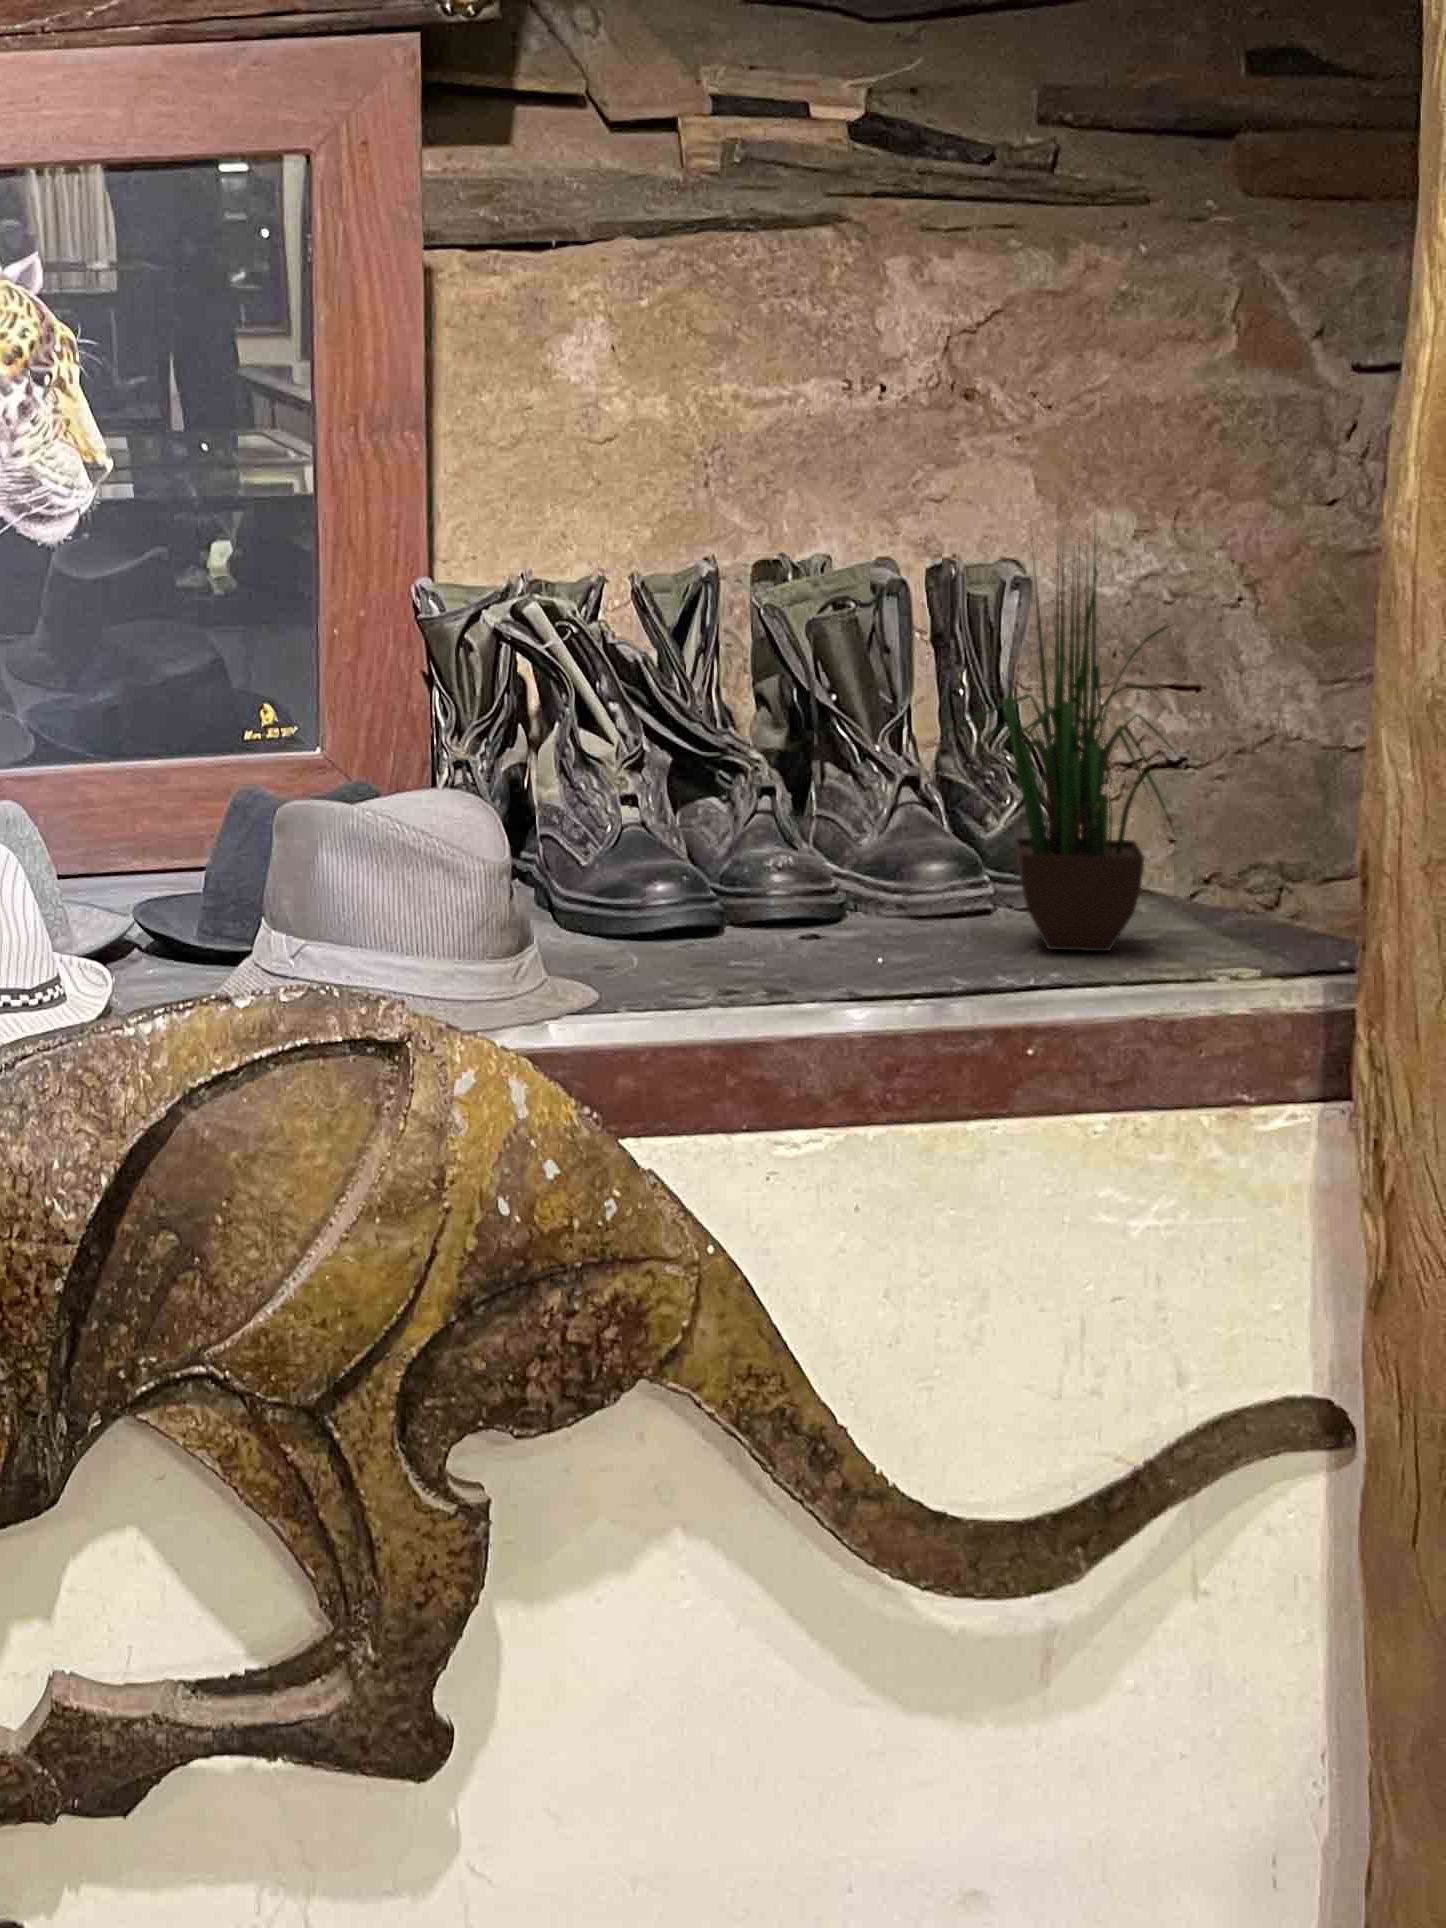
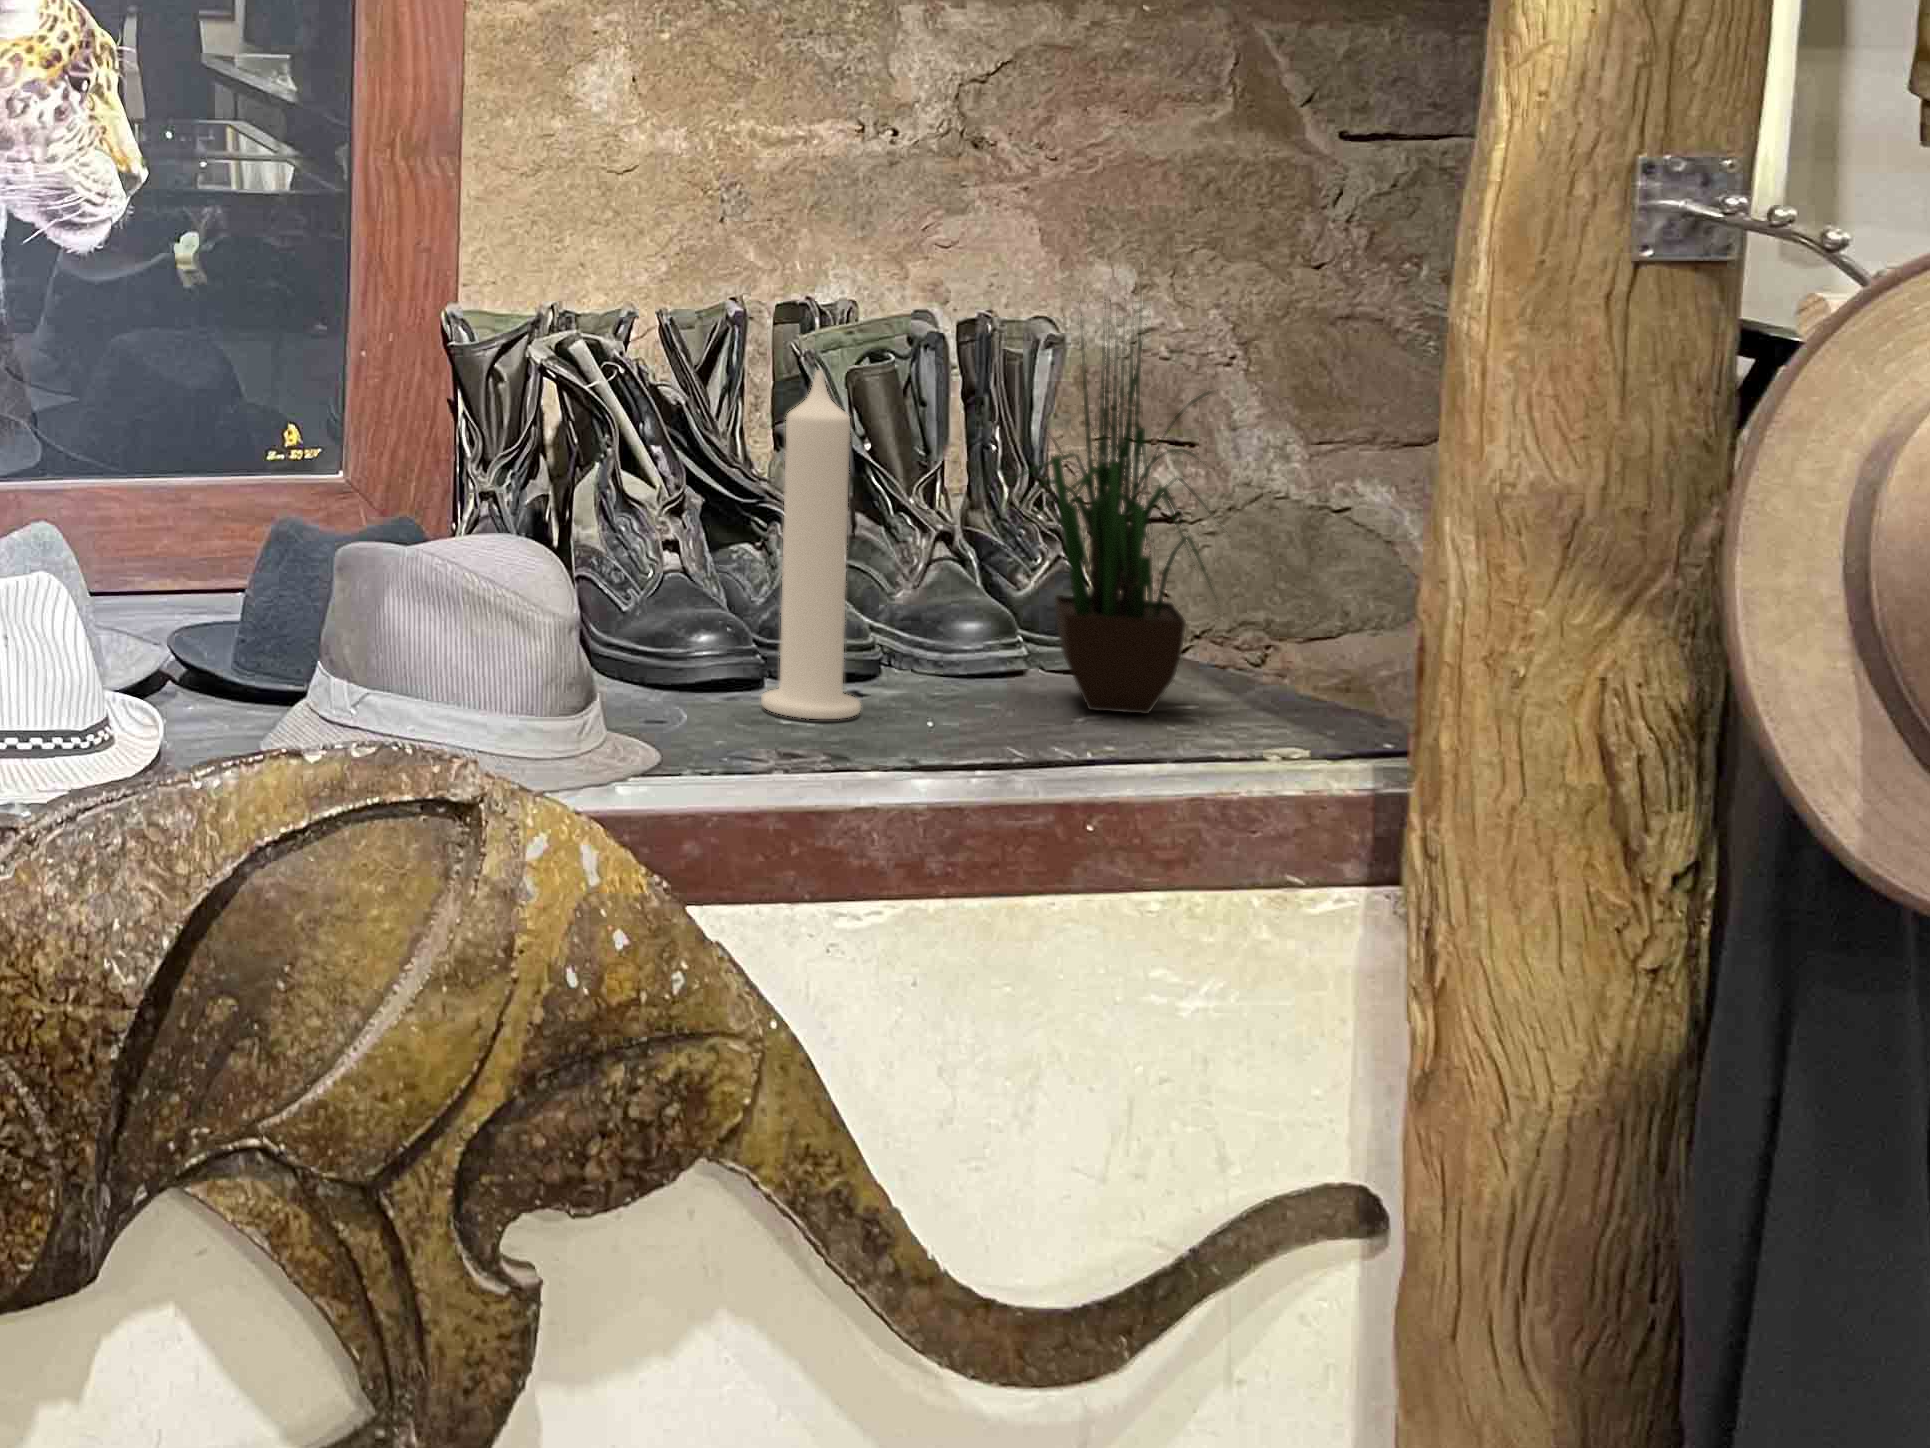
candle: none [713,621,813,965] -> present [761,370,861,719]

